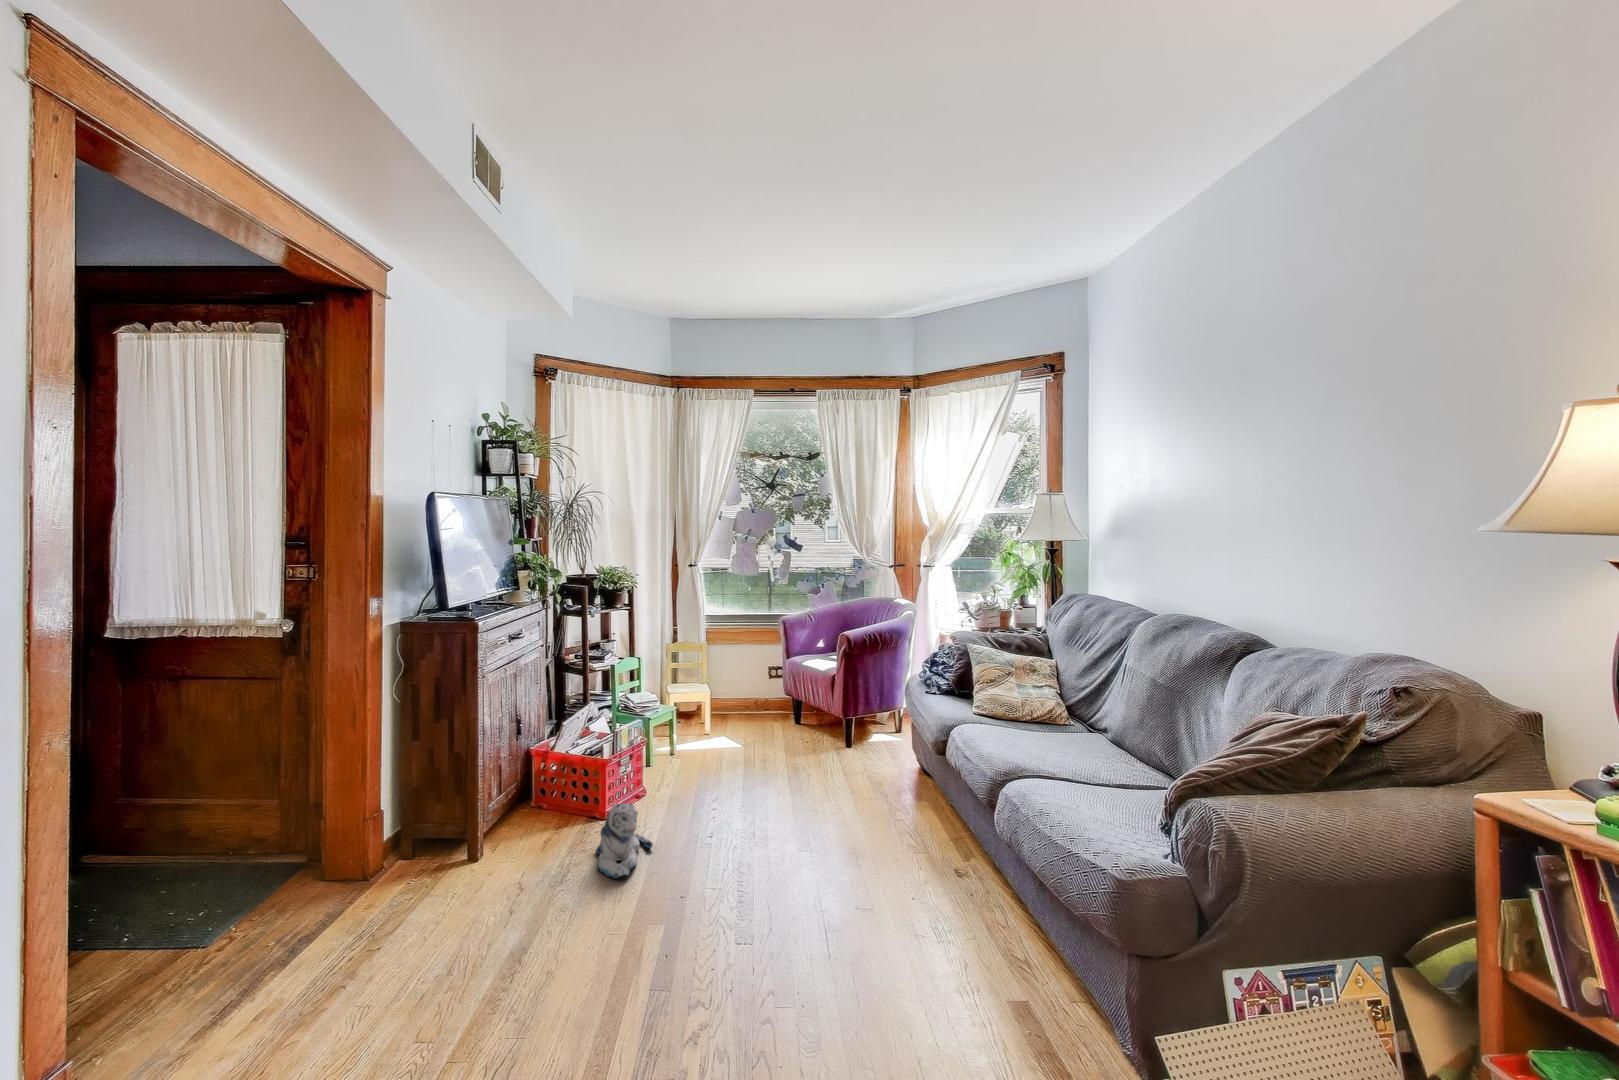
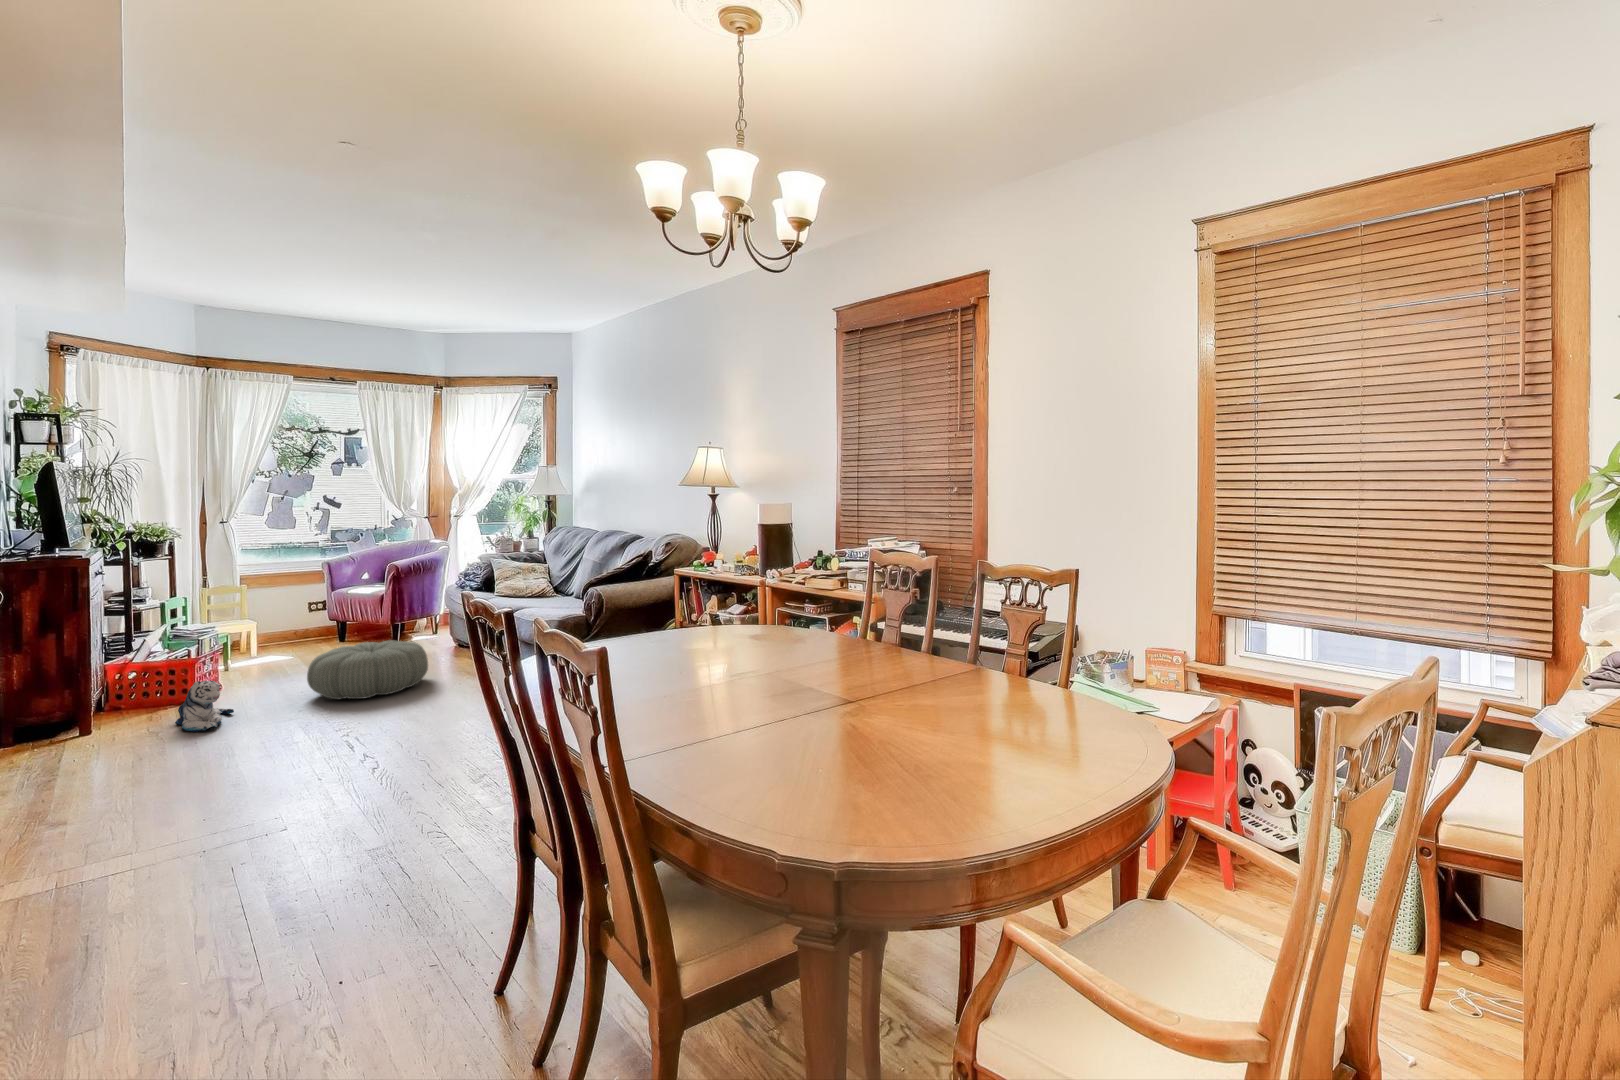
pouf: none [733,764,880,862] -> present [307,640,428,699]

